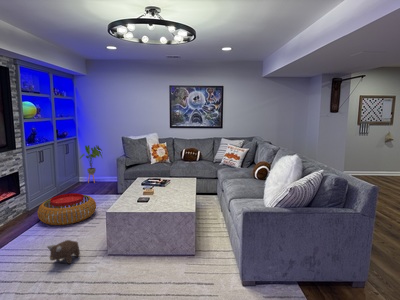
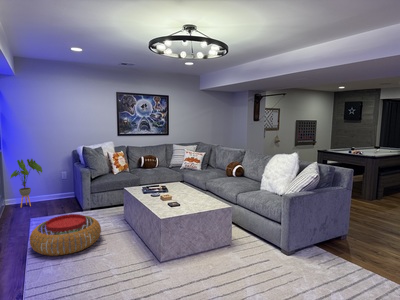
plush toy: present [47,240,80,264] -> none [136,254,160,280]

